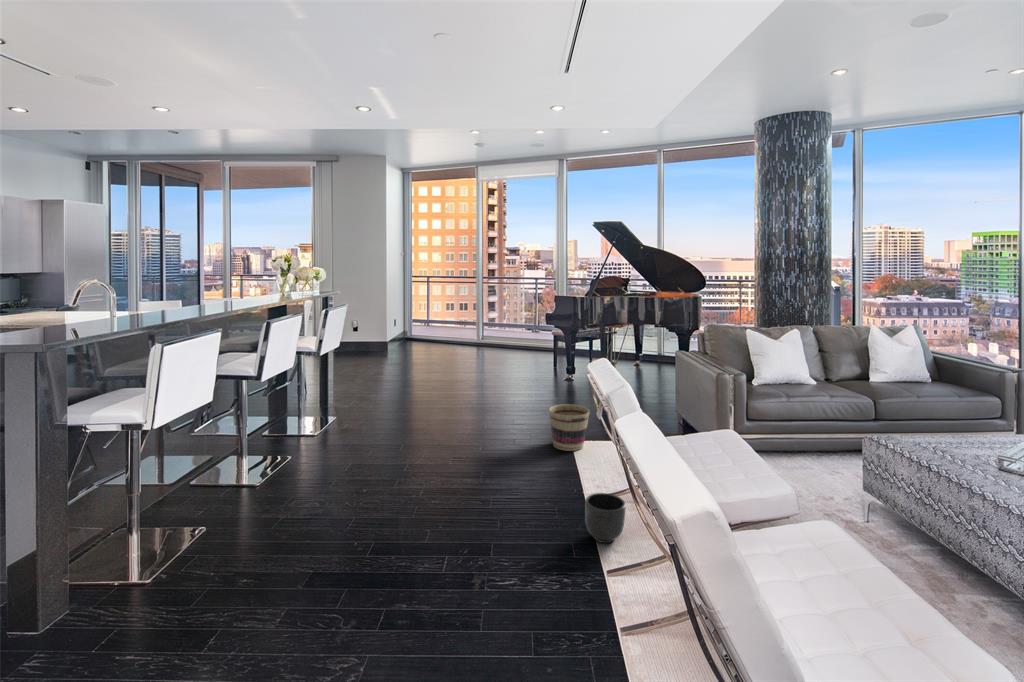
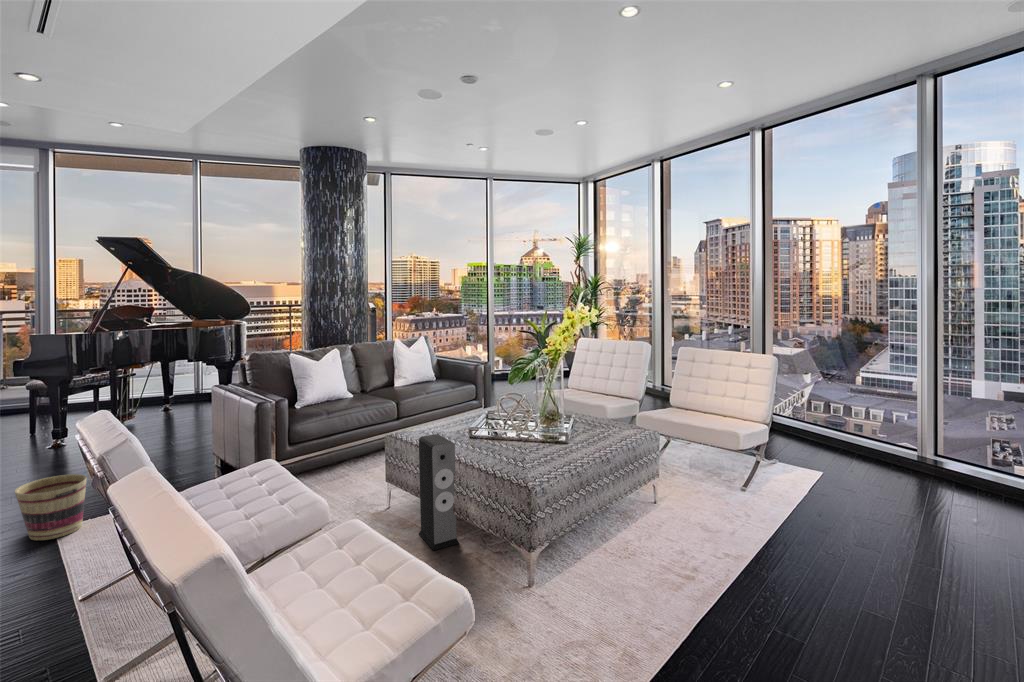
speaker: none [920,452,1009,604] -> present [419,434,459,550]
planter: present [585,493,626,543] -> none [54,576,120,644]

